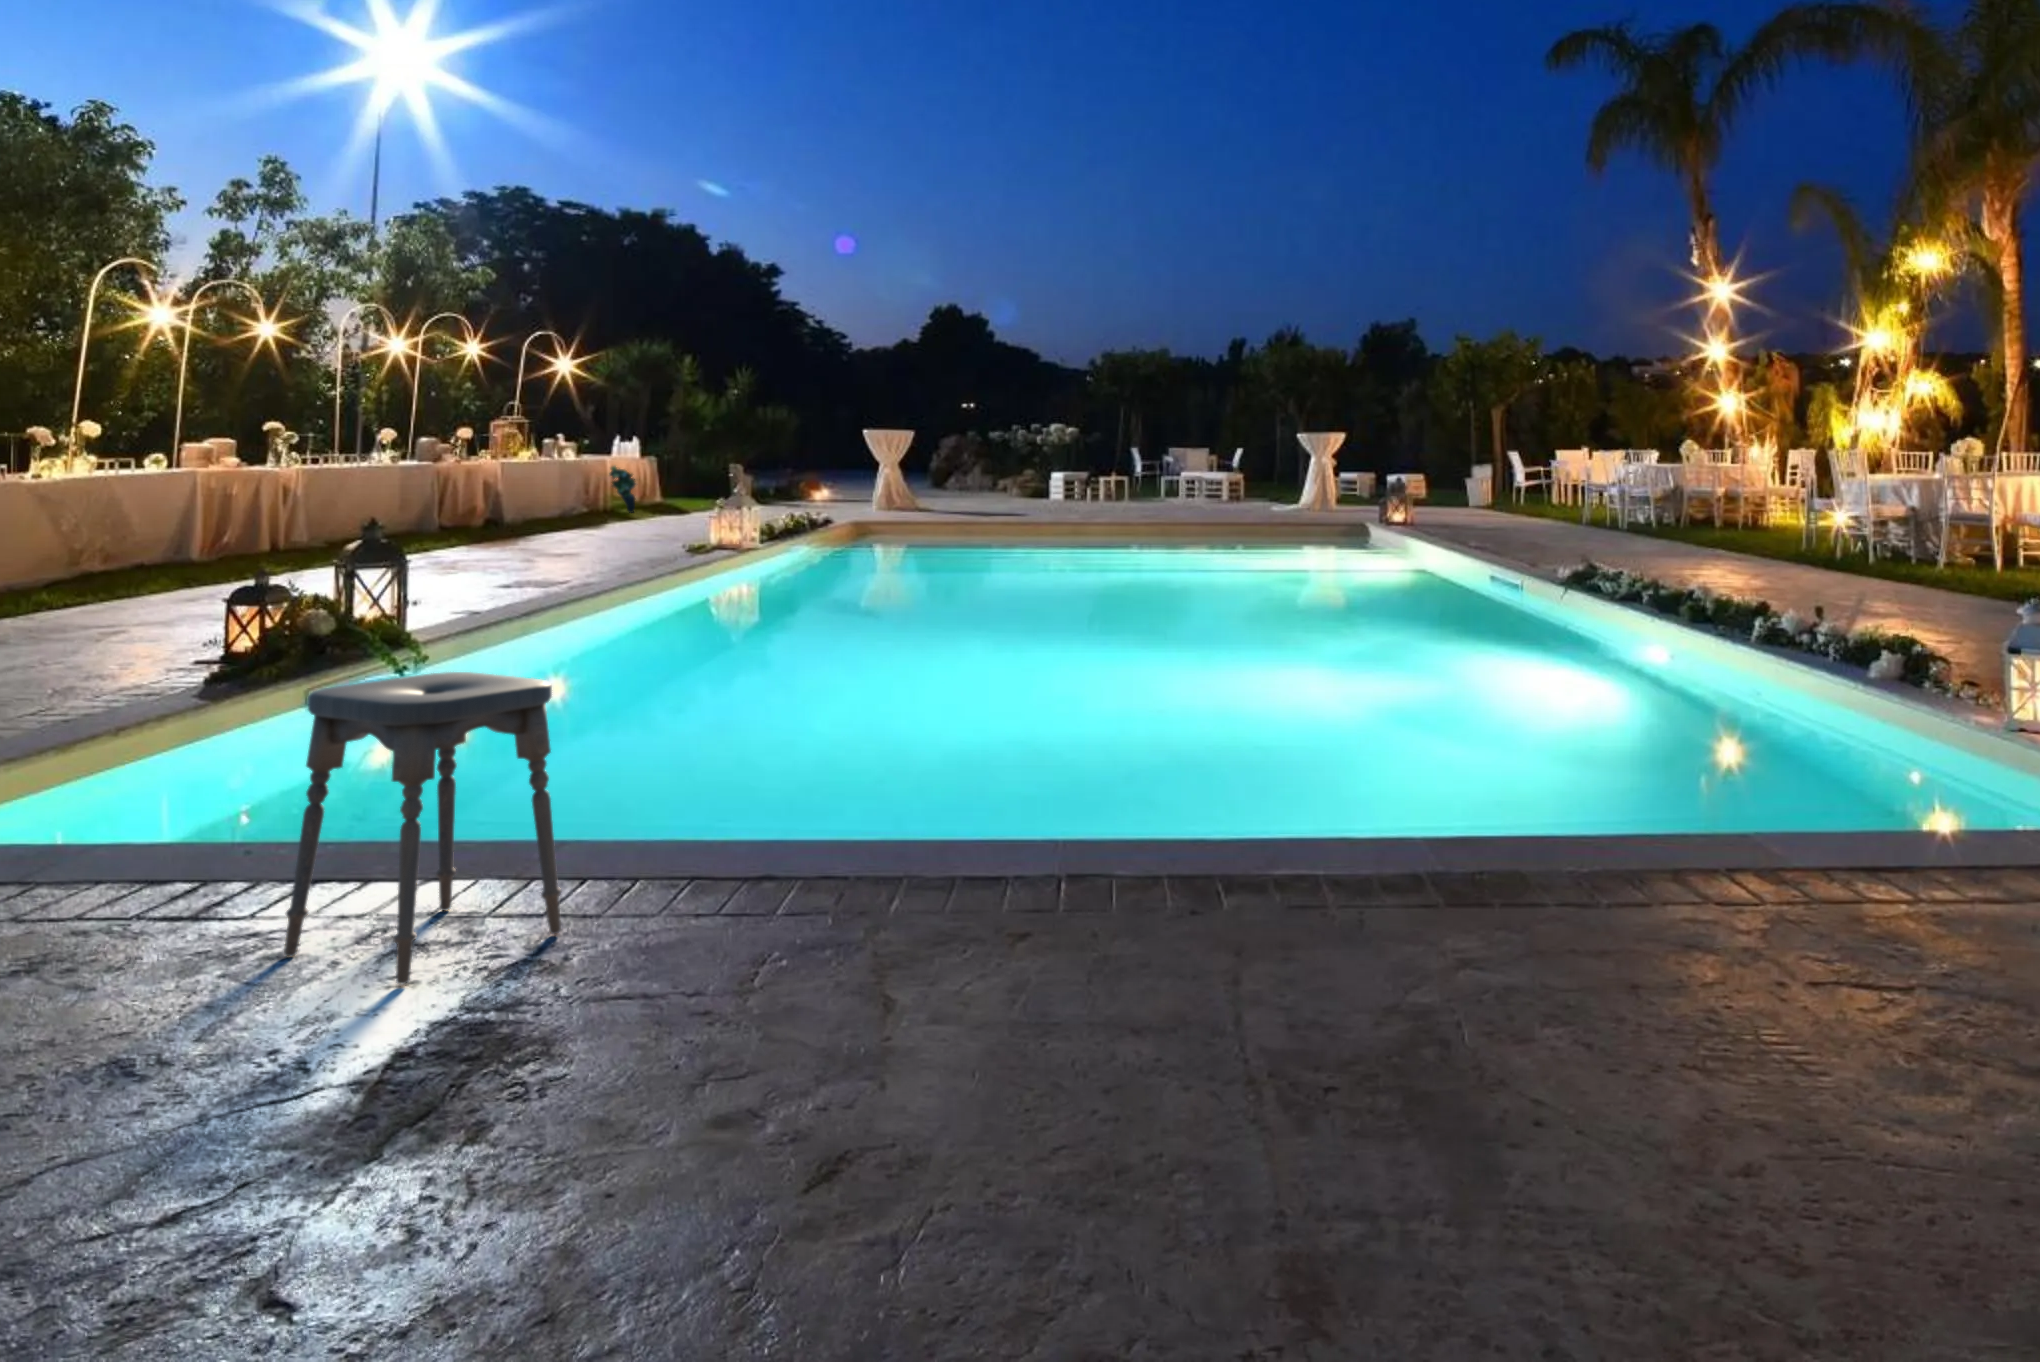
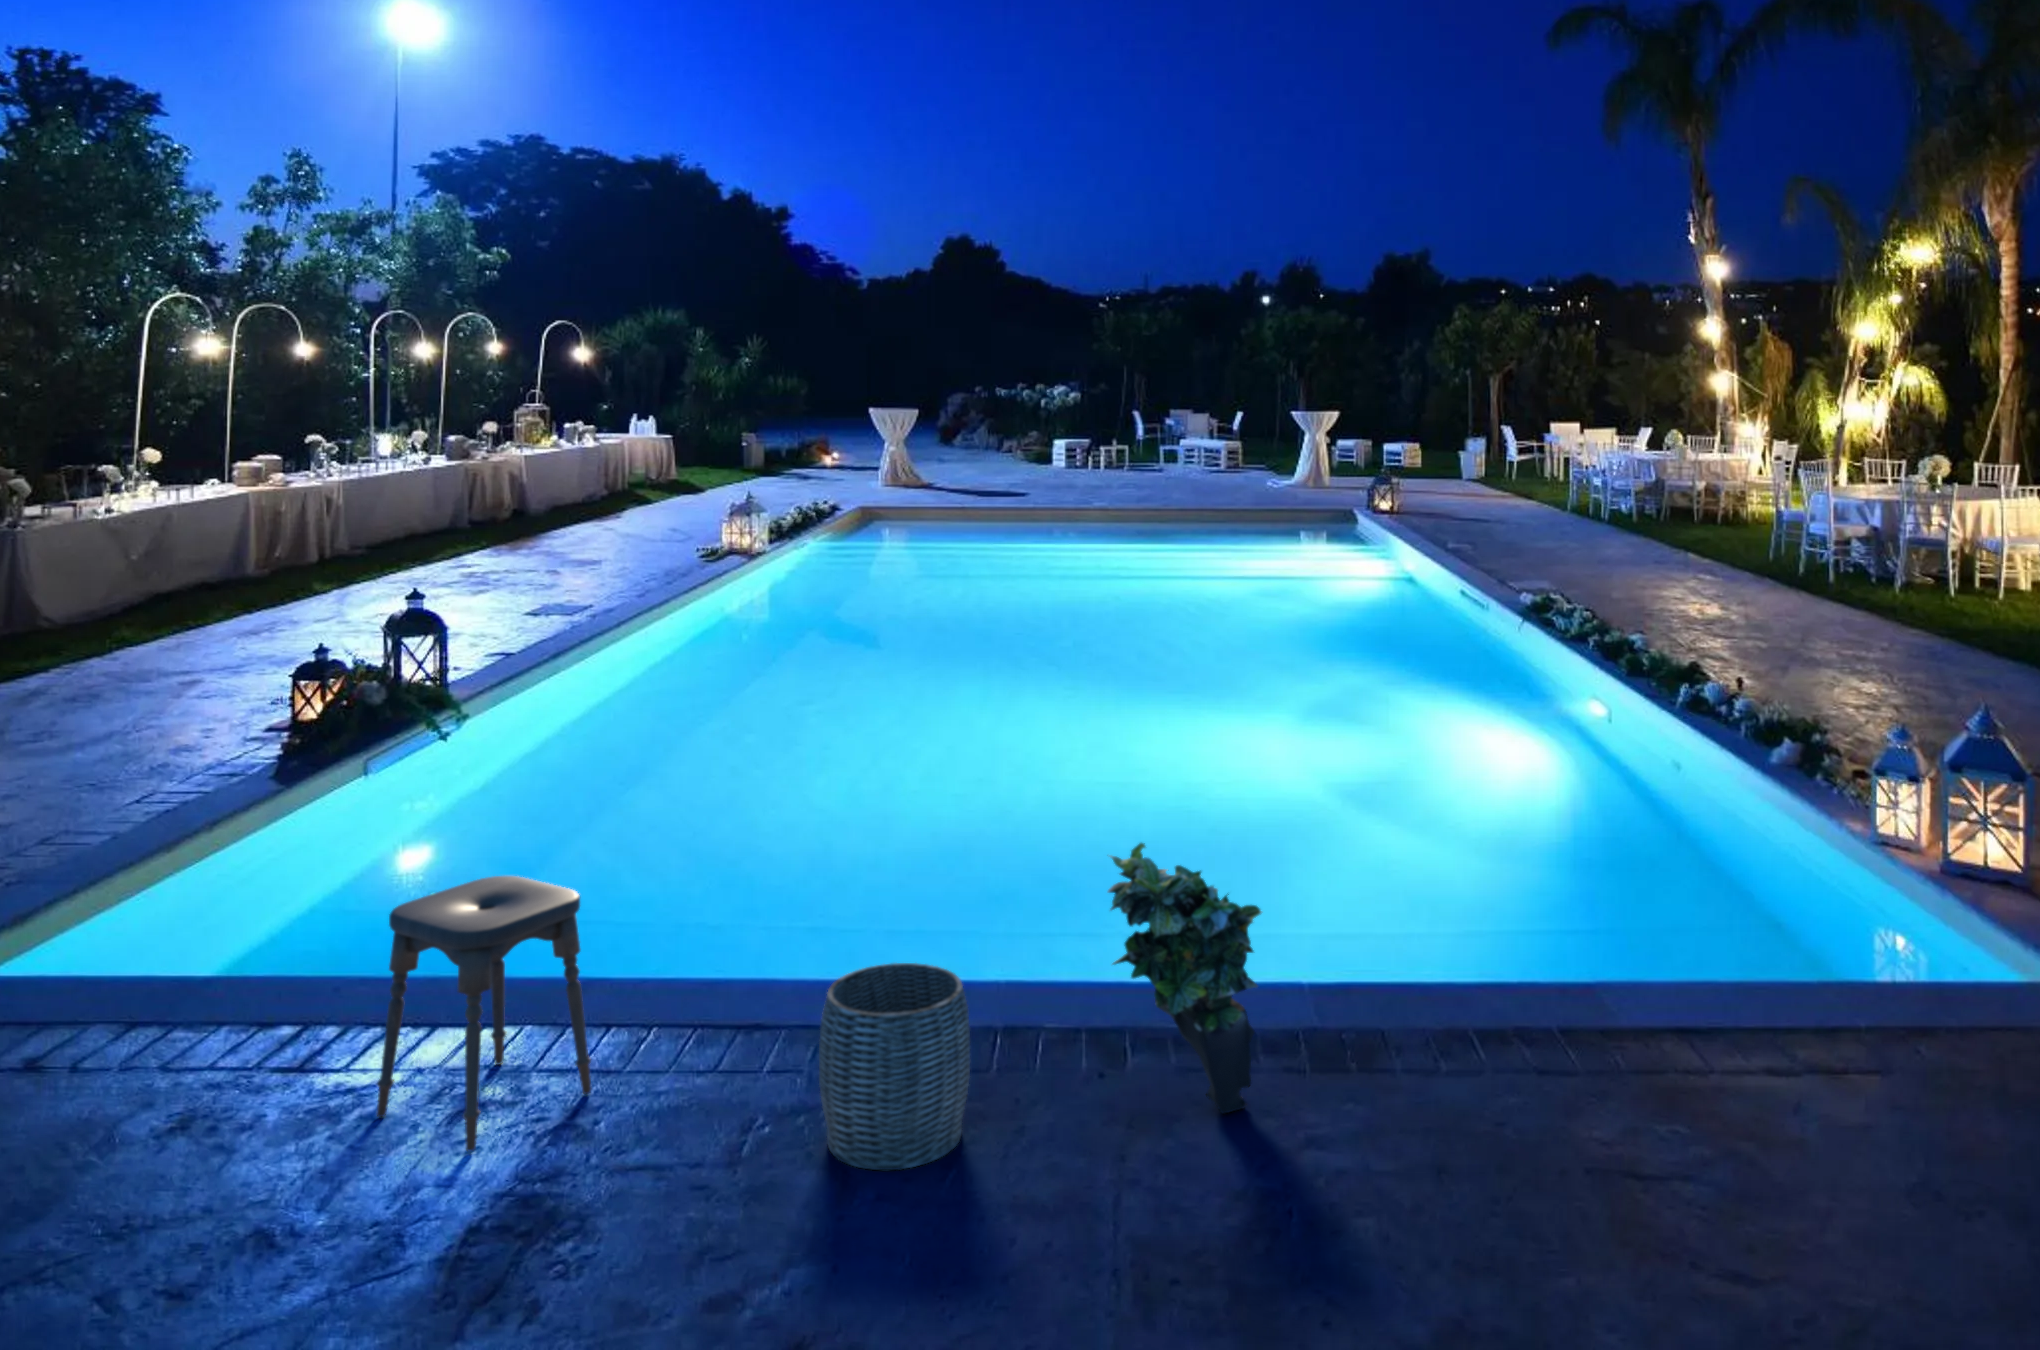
potted plant: present [609,466,636,513] -> present [1108,843,1261,1114]
woven basket: none [852,760,1042,996] -> present [819,963,970,1170]

